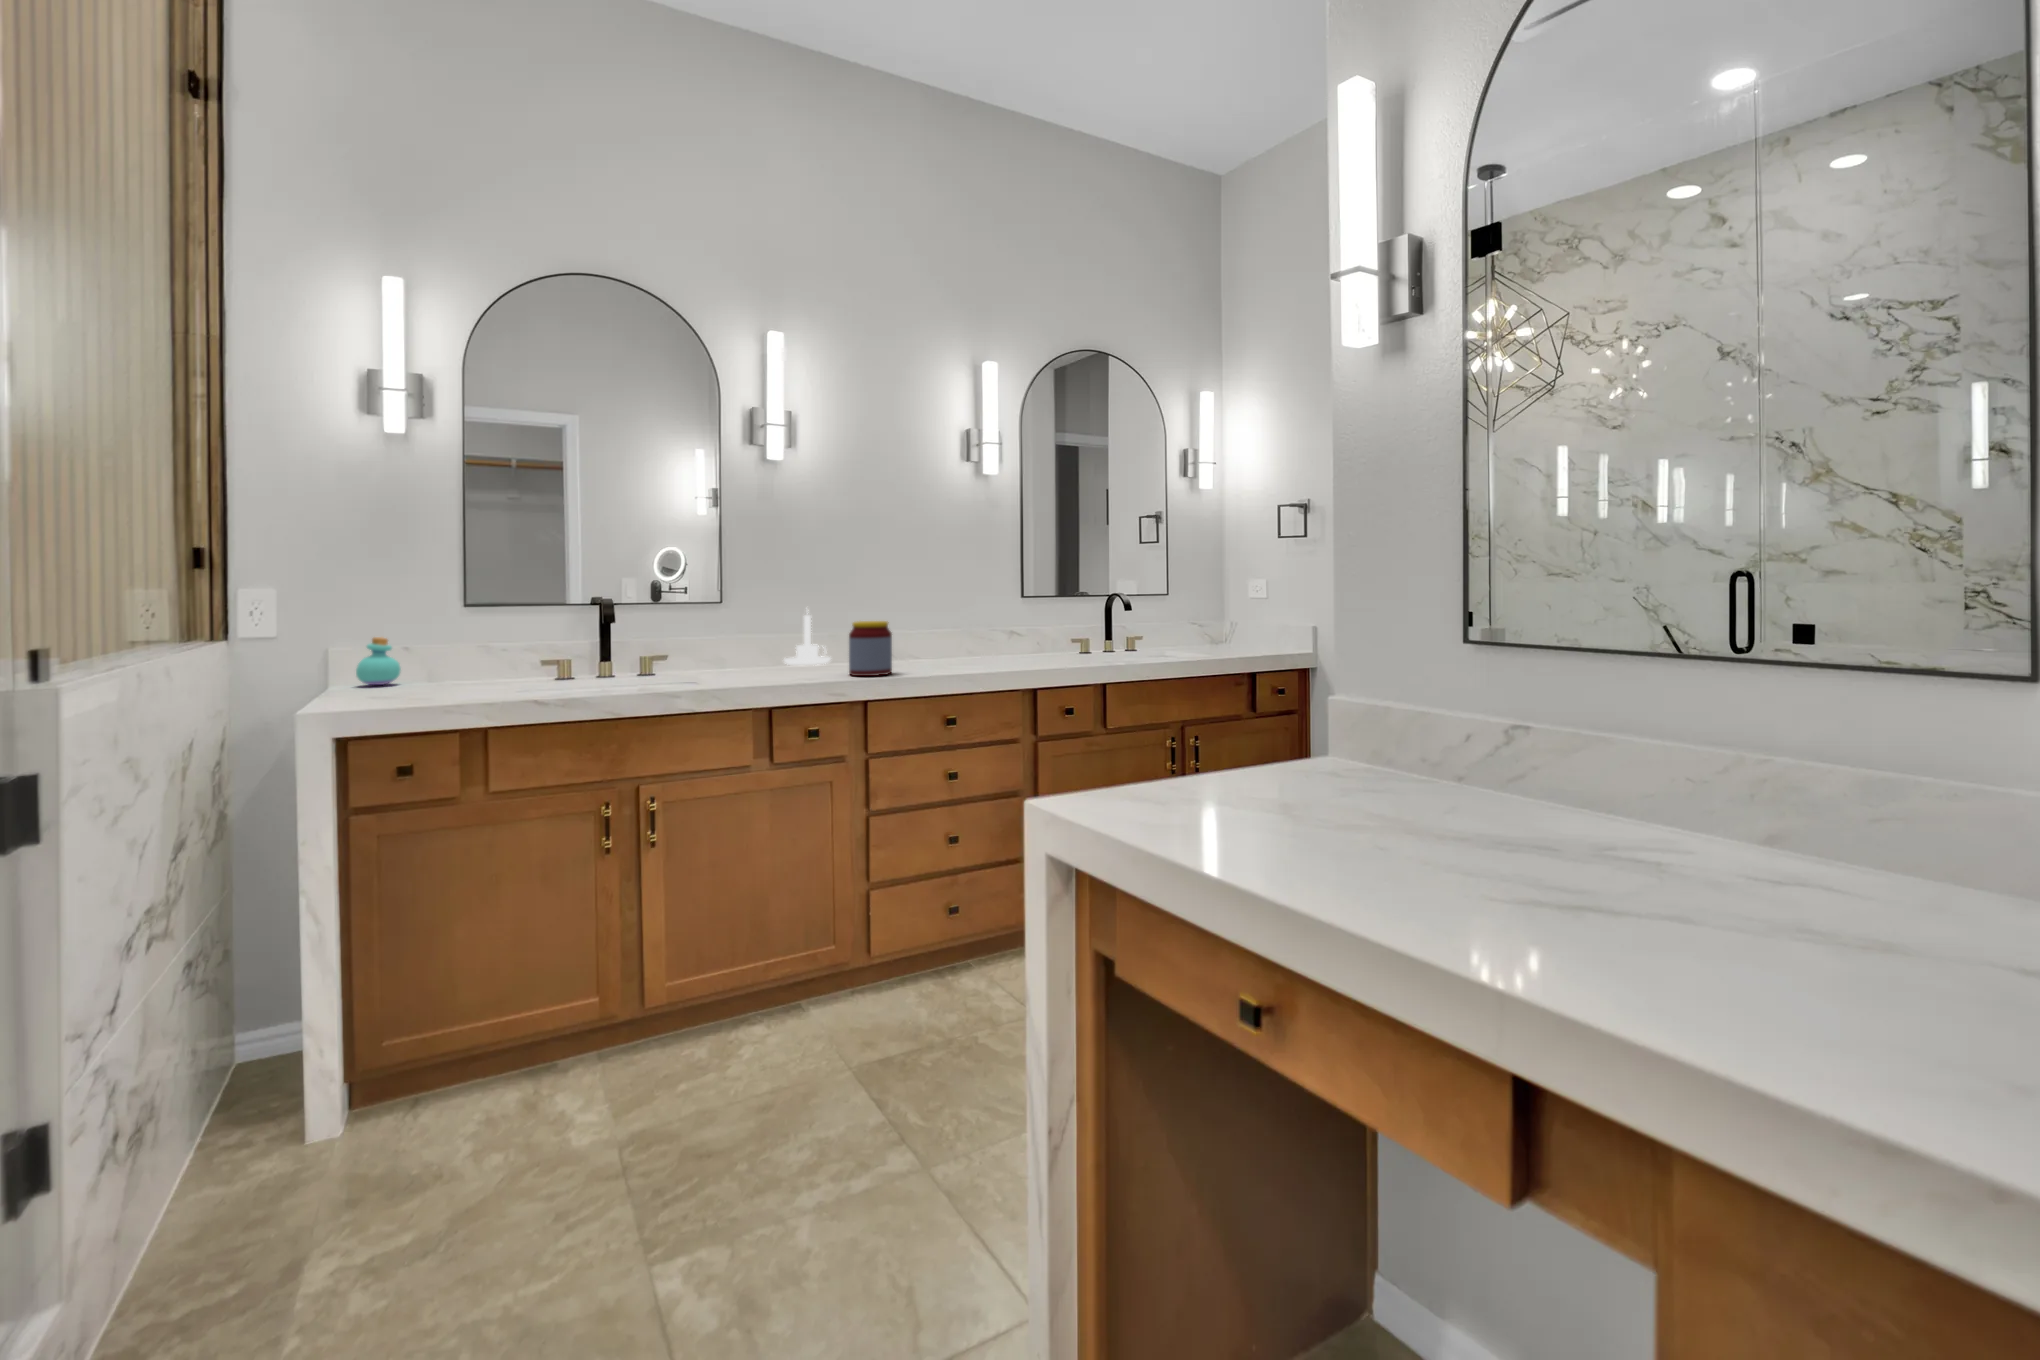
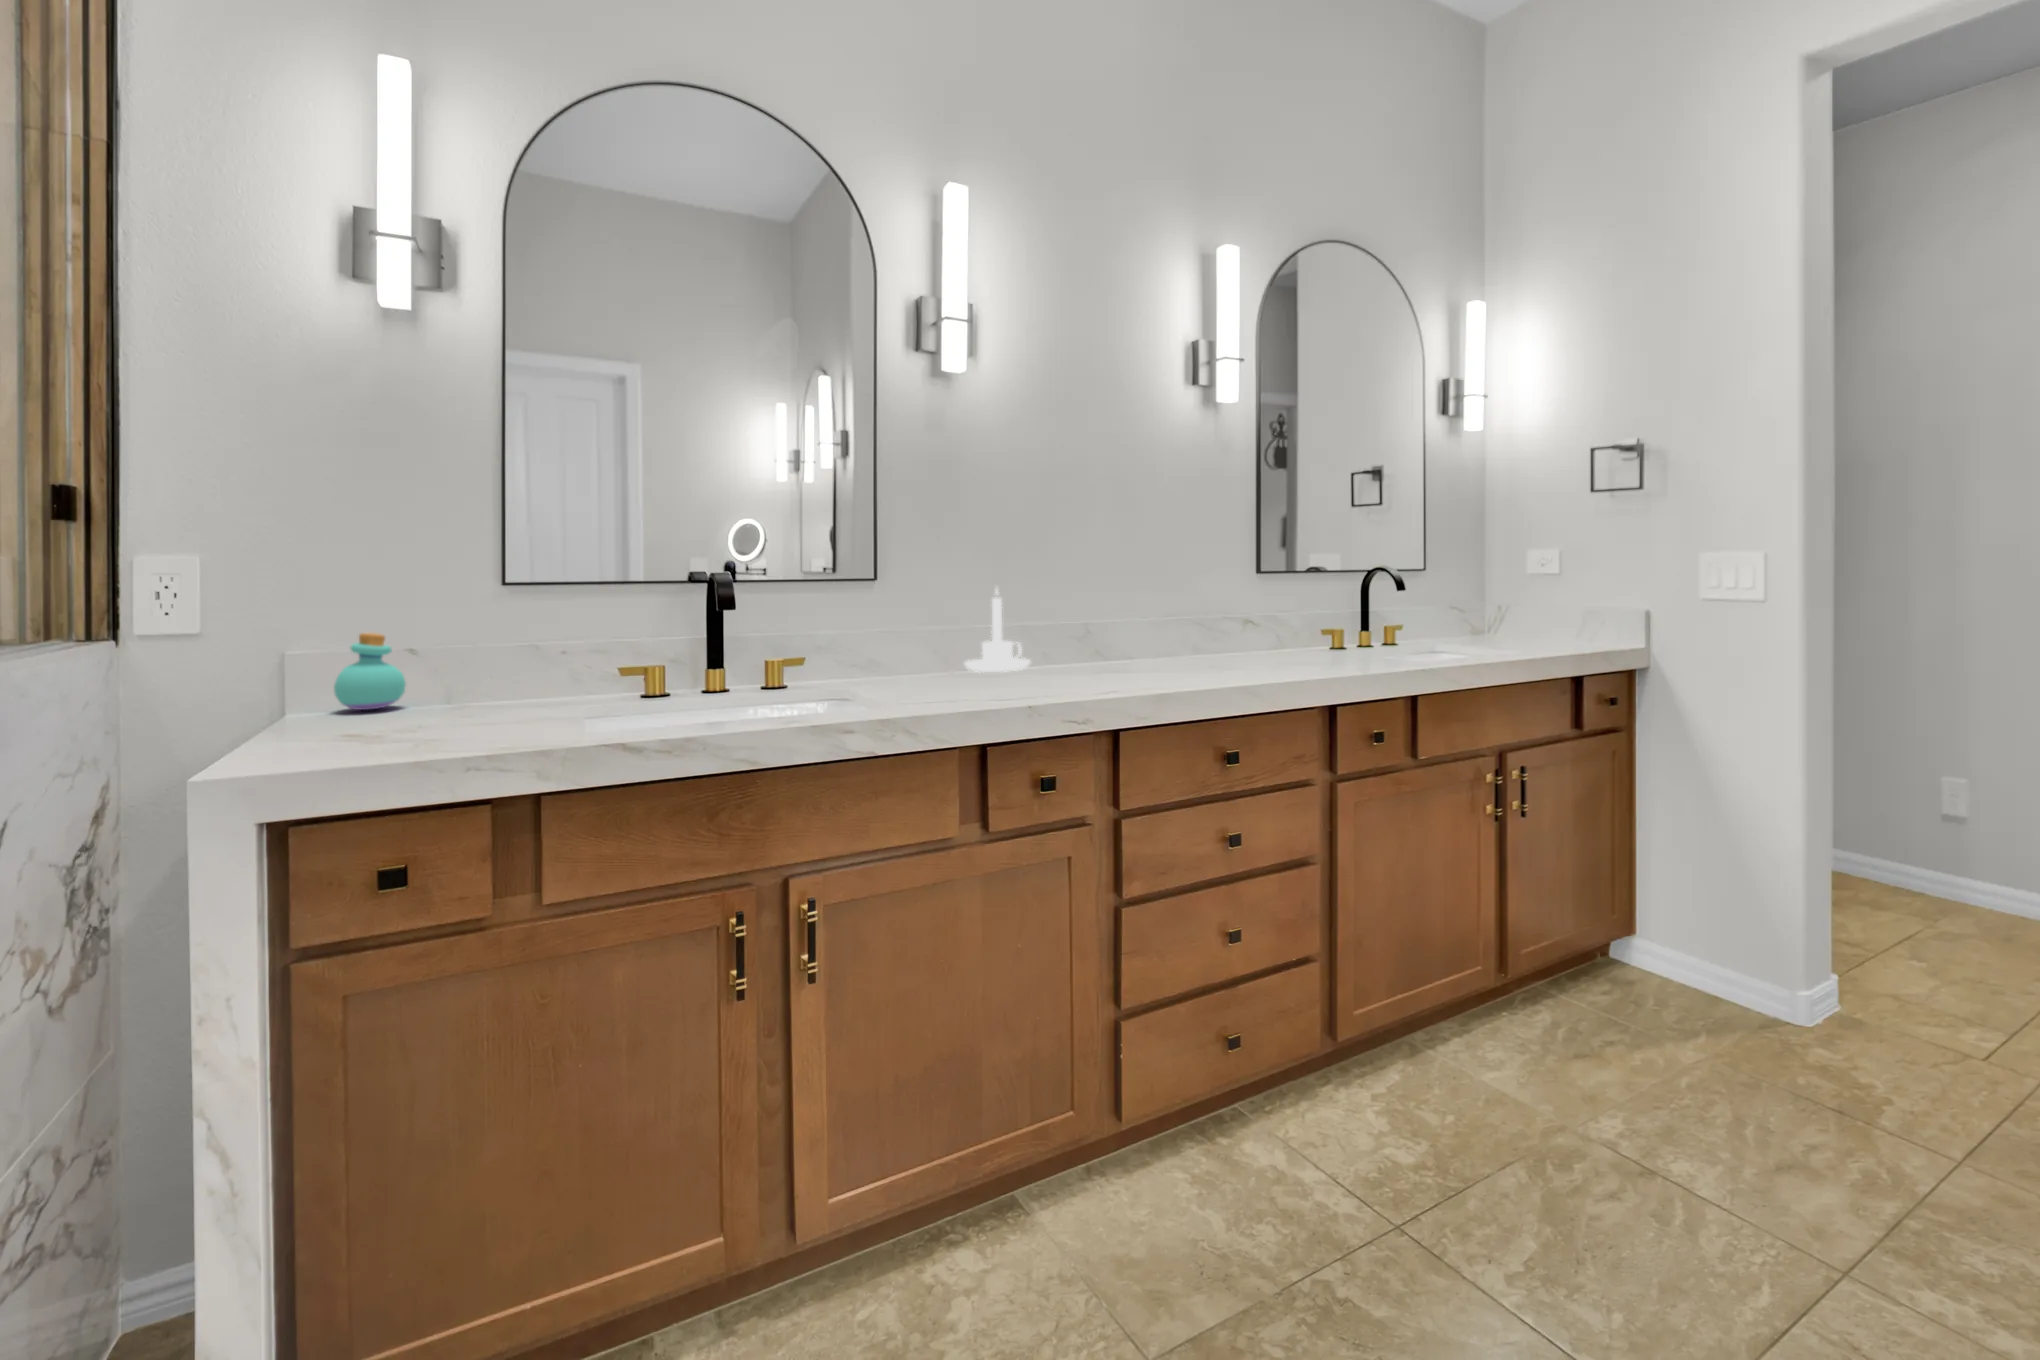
jar: present [849,621,892,676] -> none [1080,607,1143,692]

